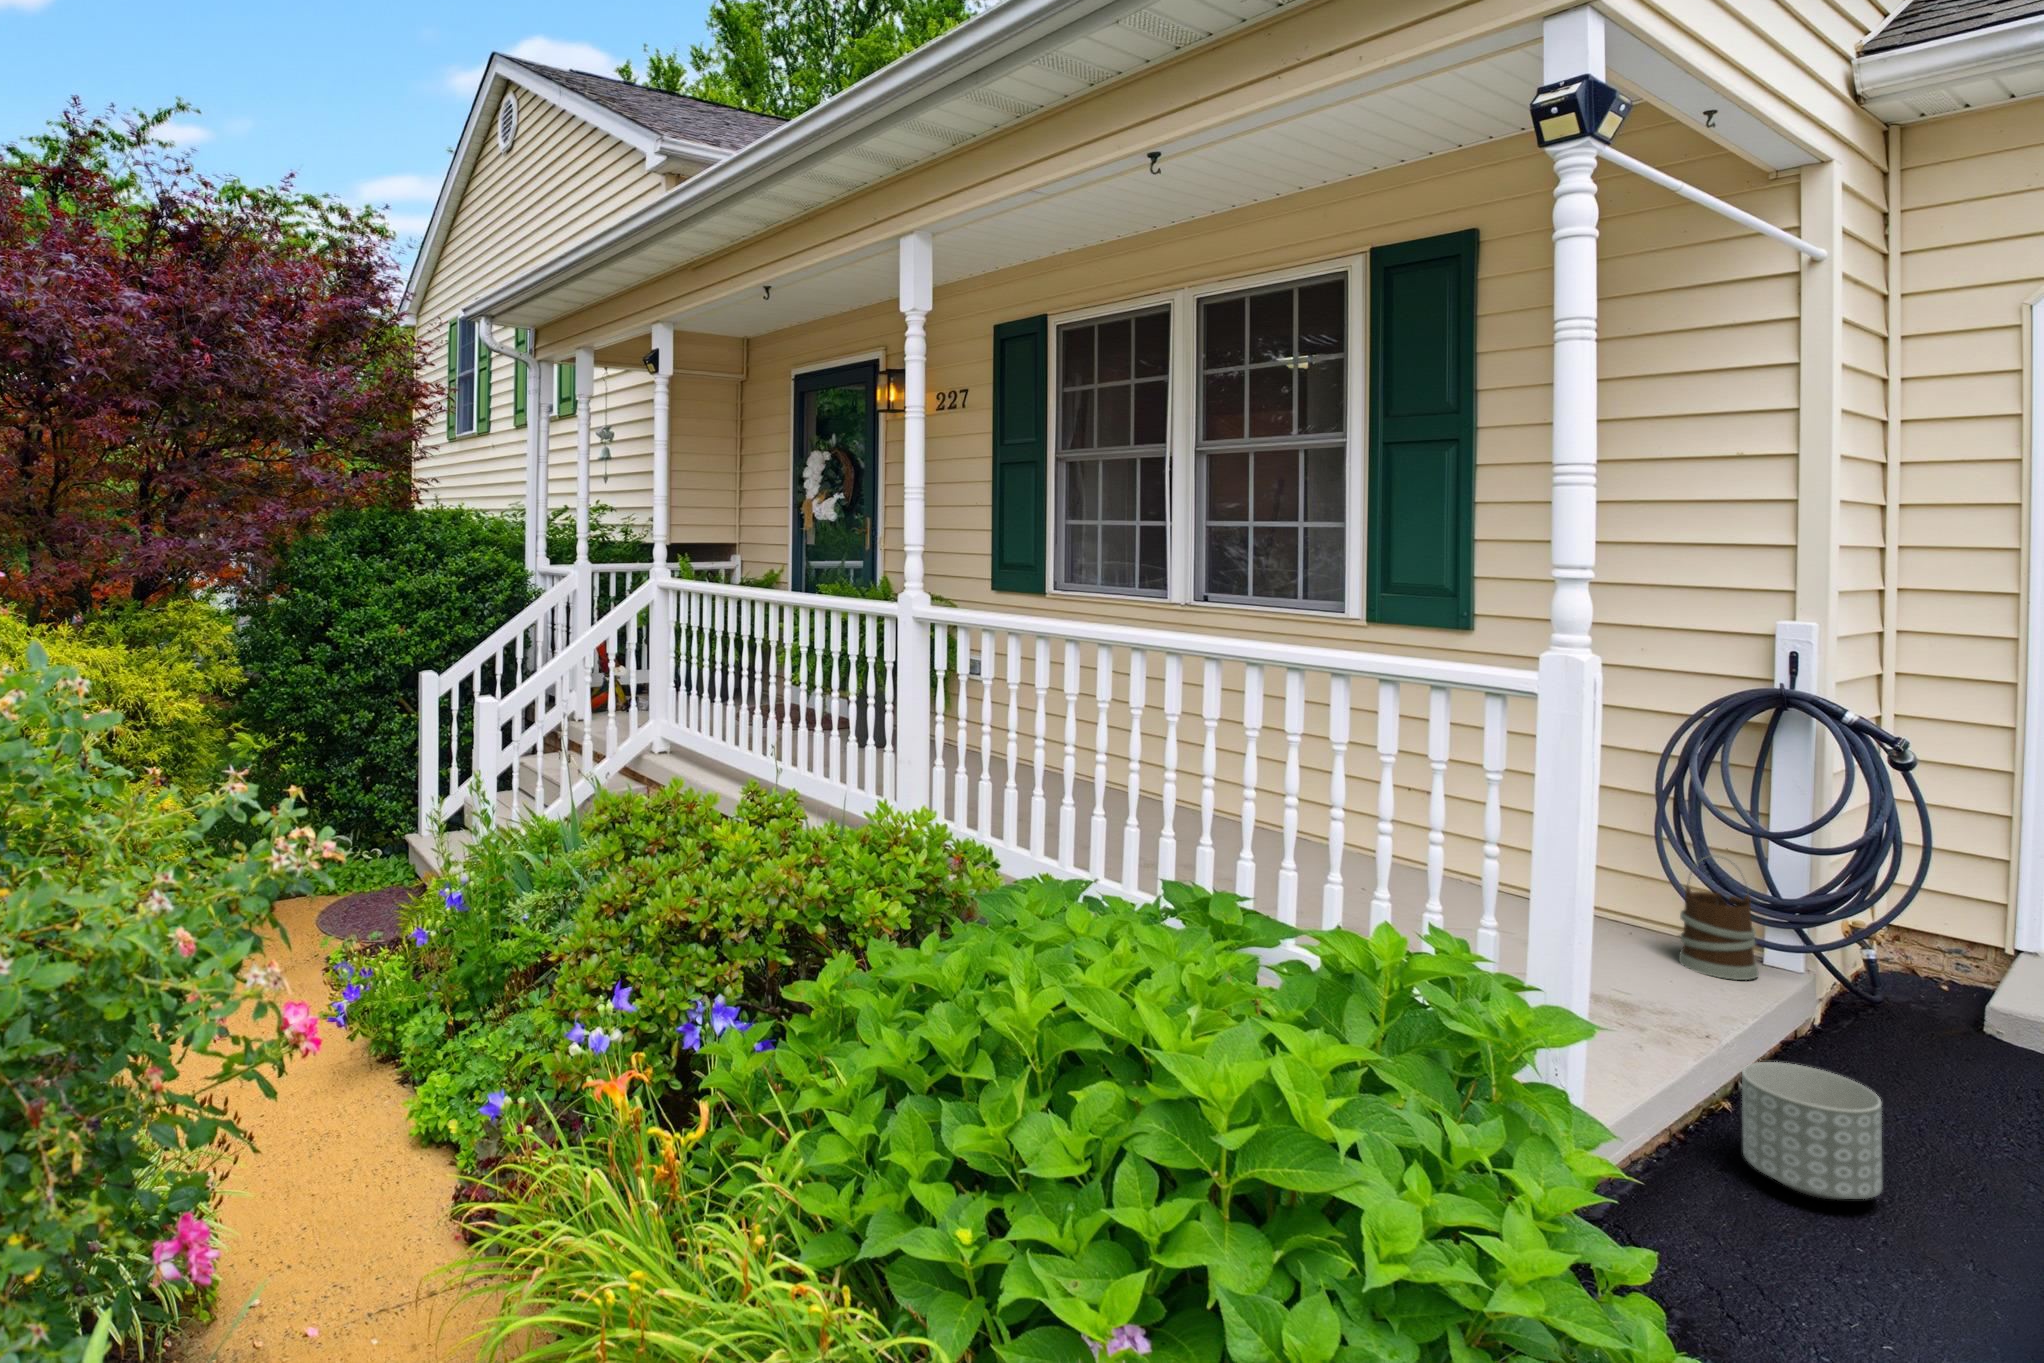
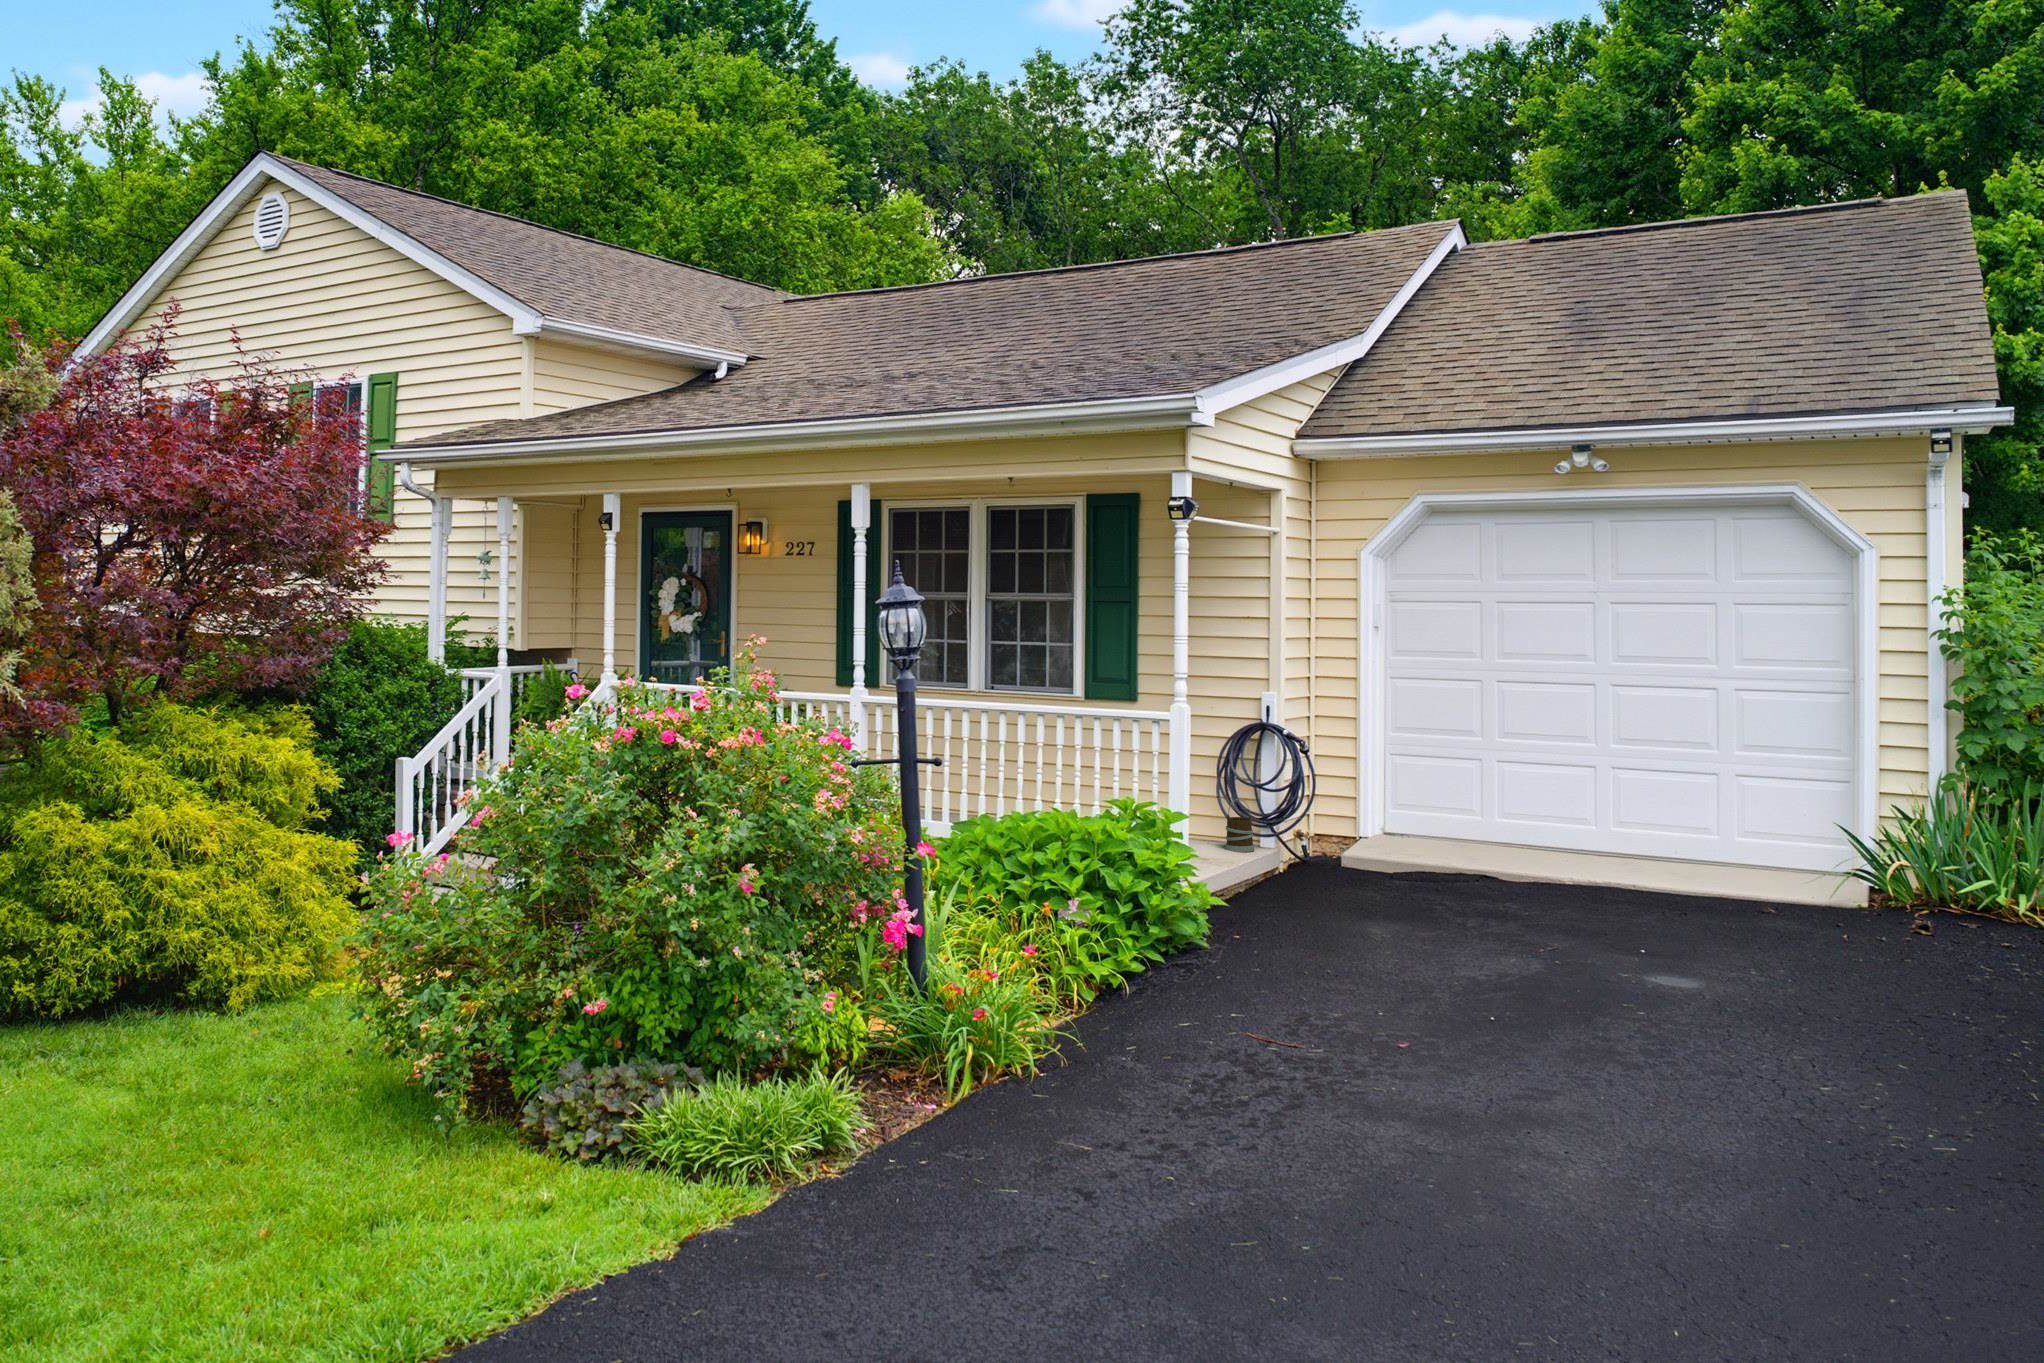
planter: present [1742,1062,1882,1199] -> none [1240,866,1282,909]

